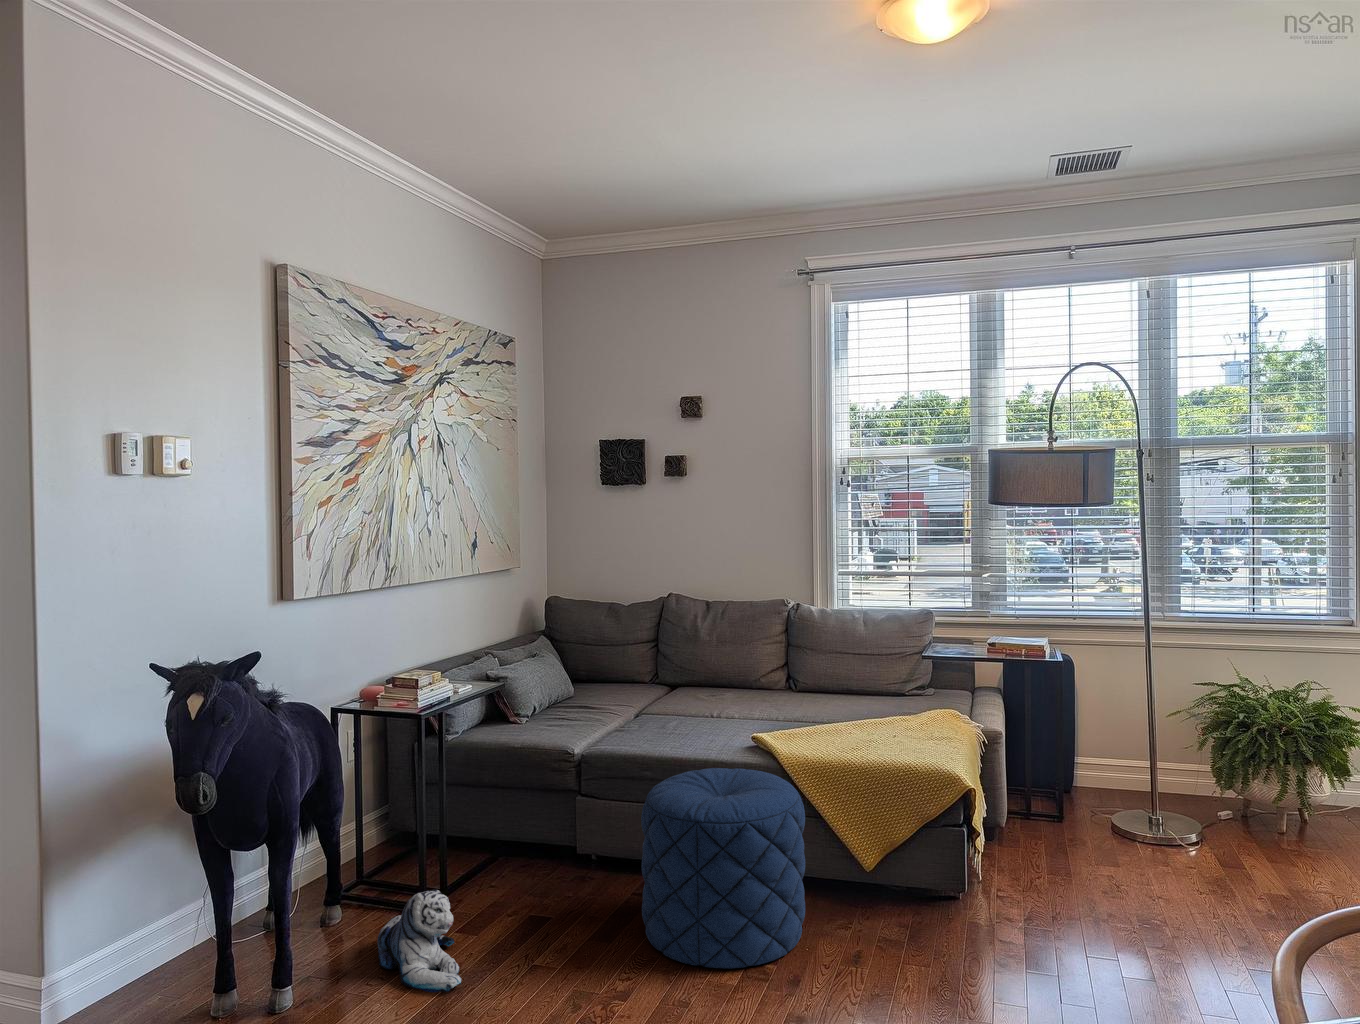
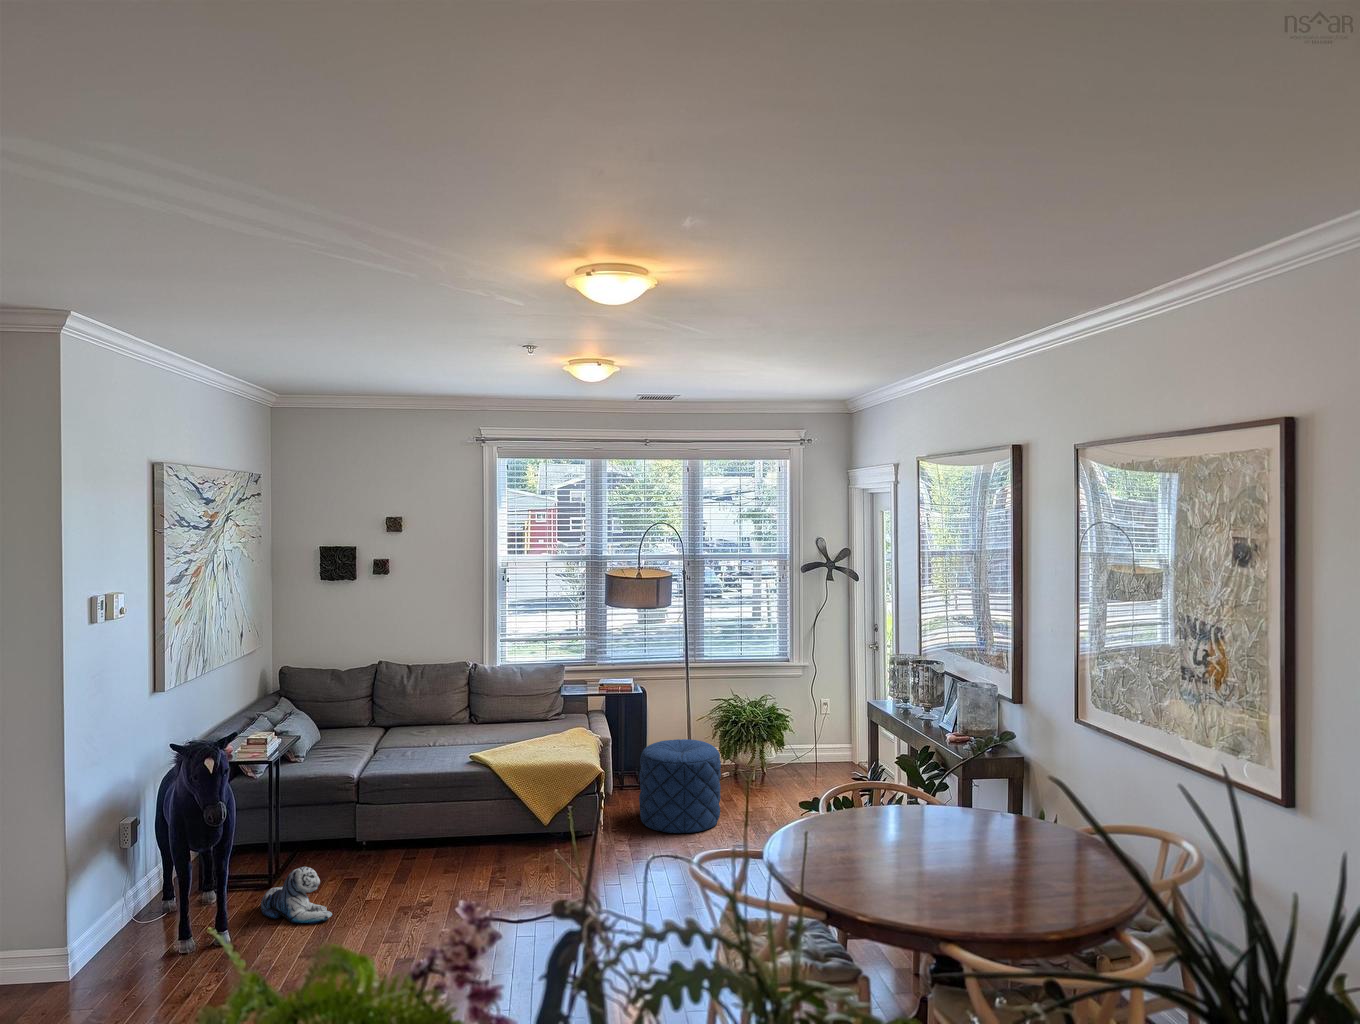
pouf: present [641,768,805,969] -> present [639,739,721,833]

